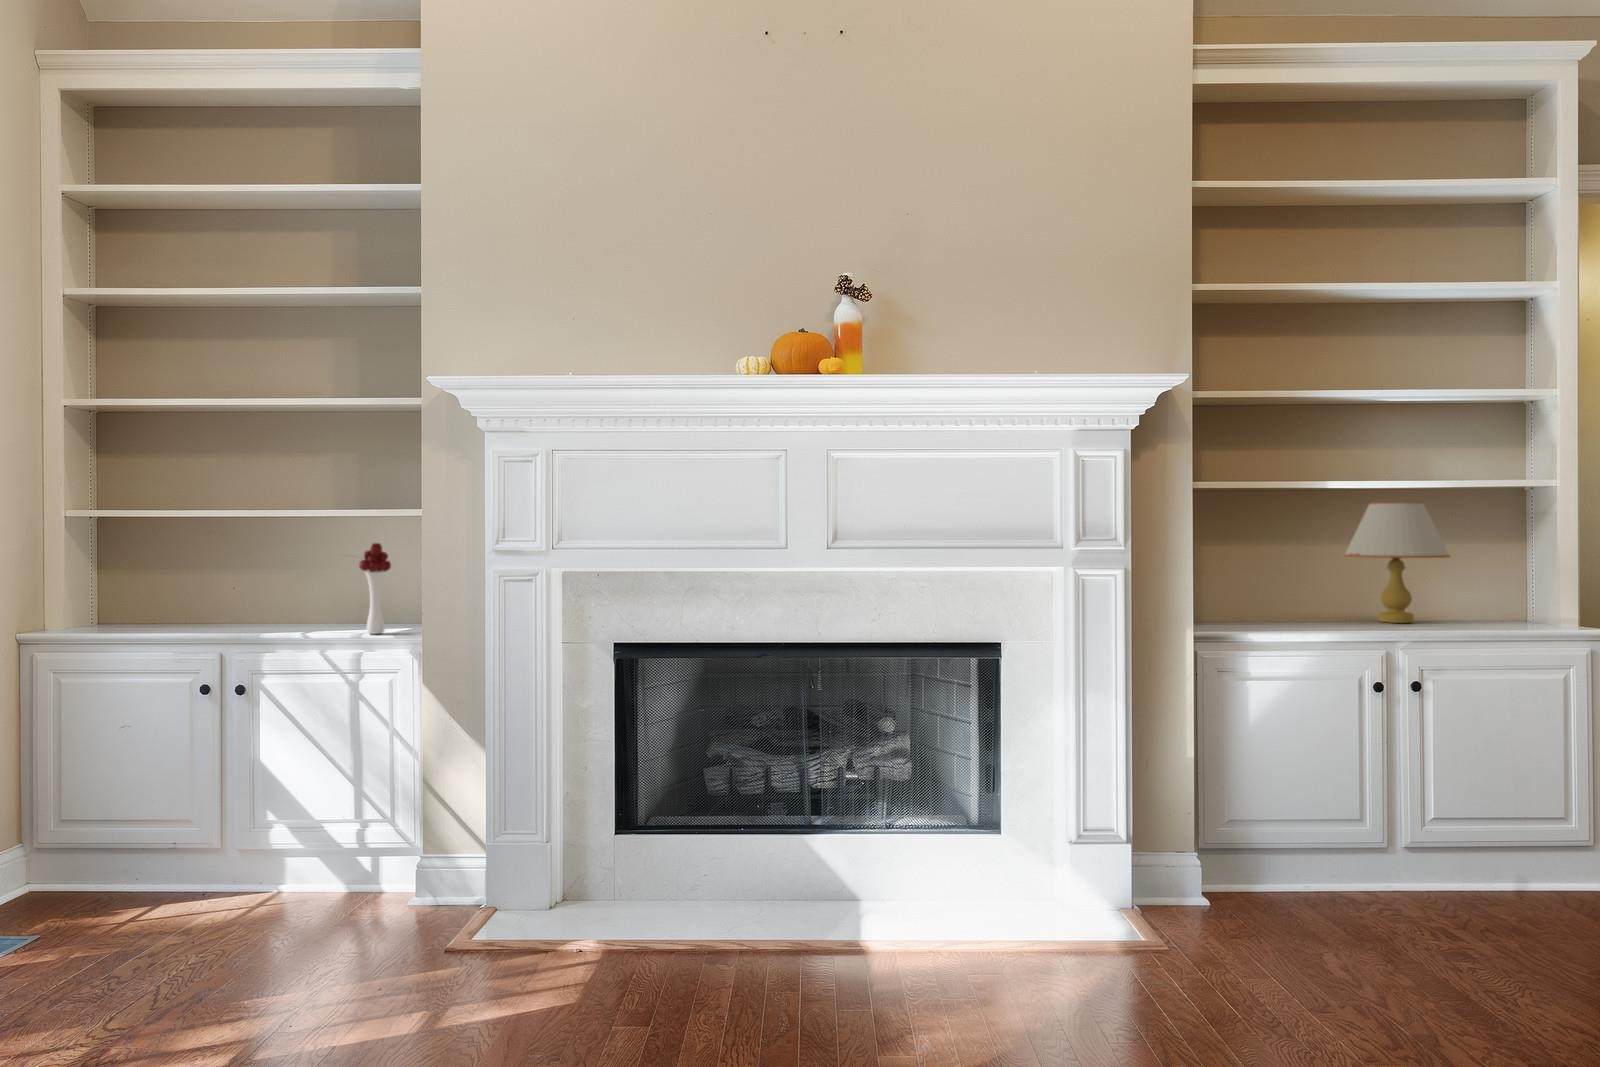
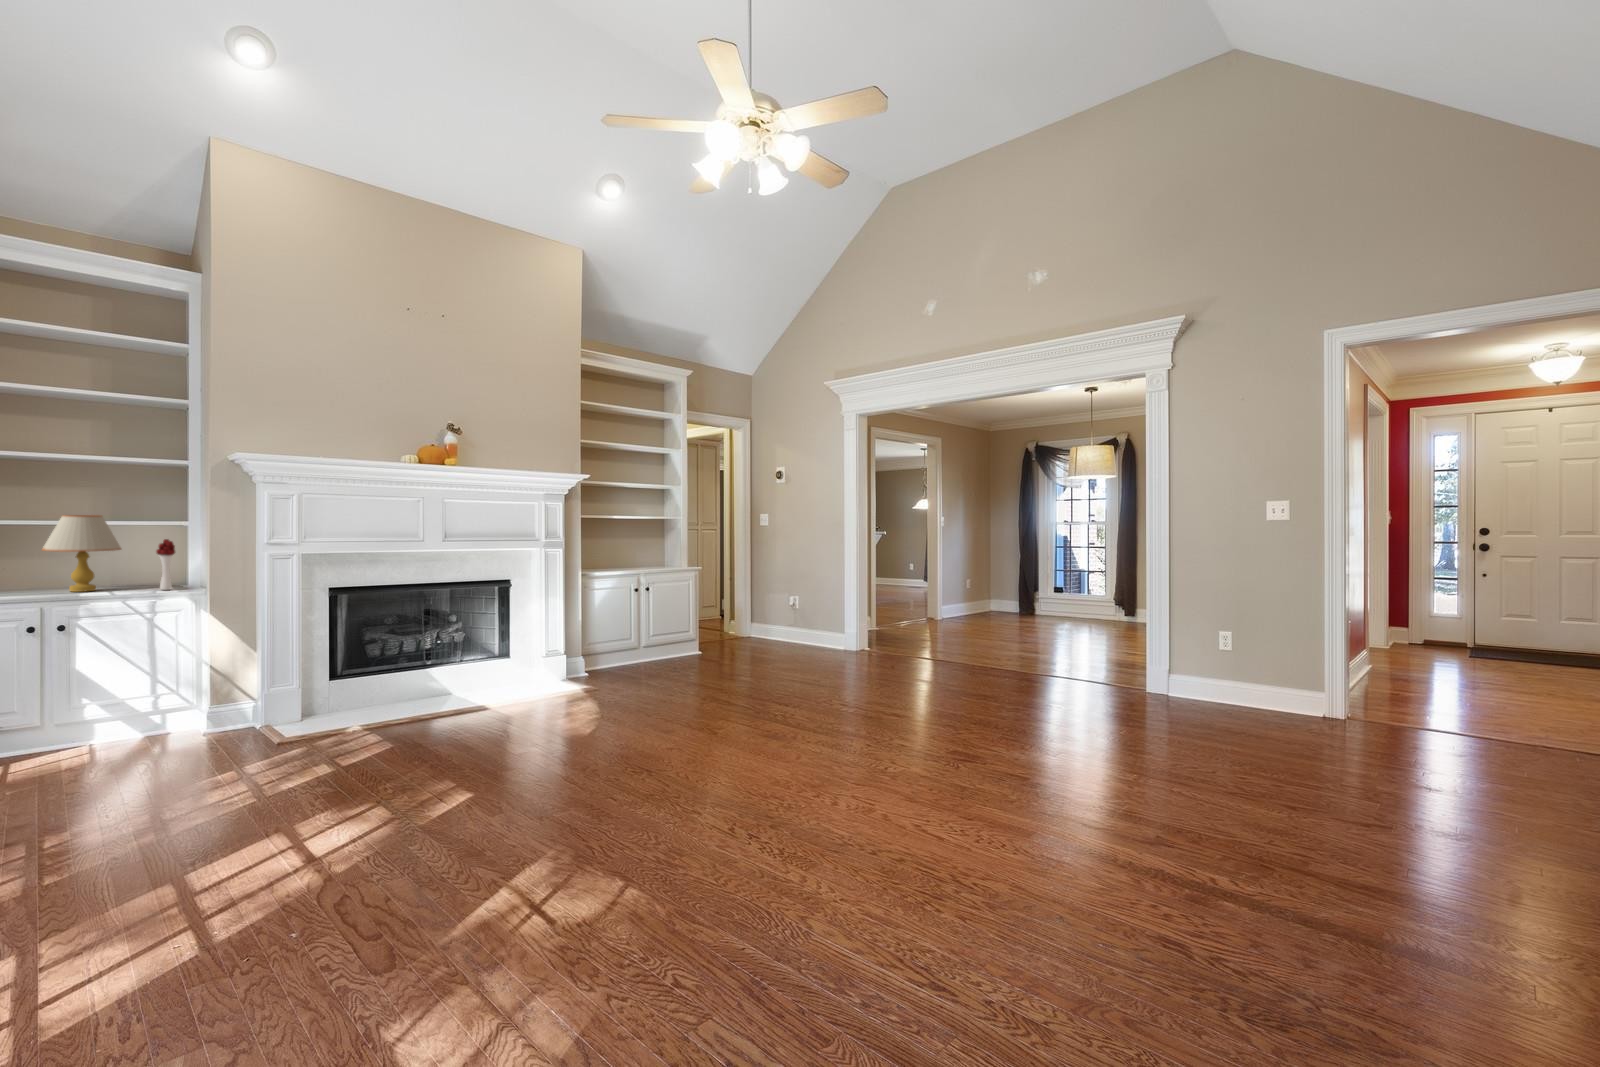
table lamp: present [1345,502,1450,623] -> present [42,515,121,592]

